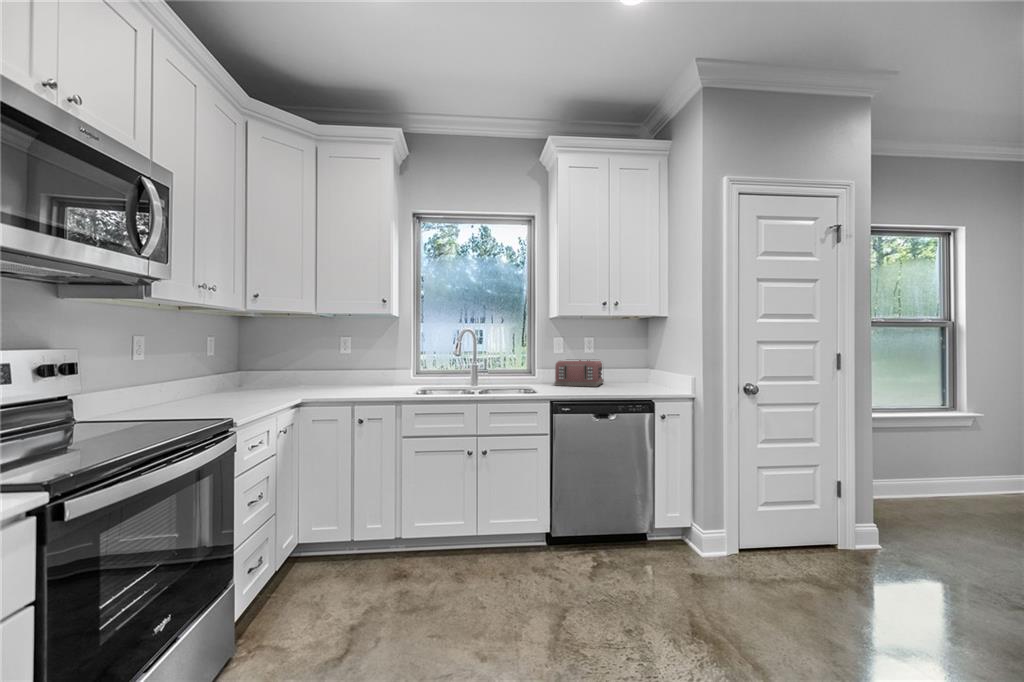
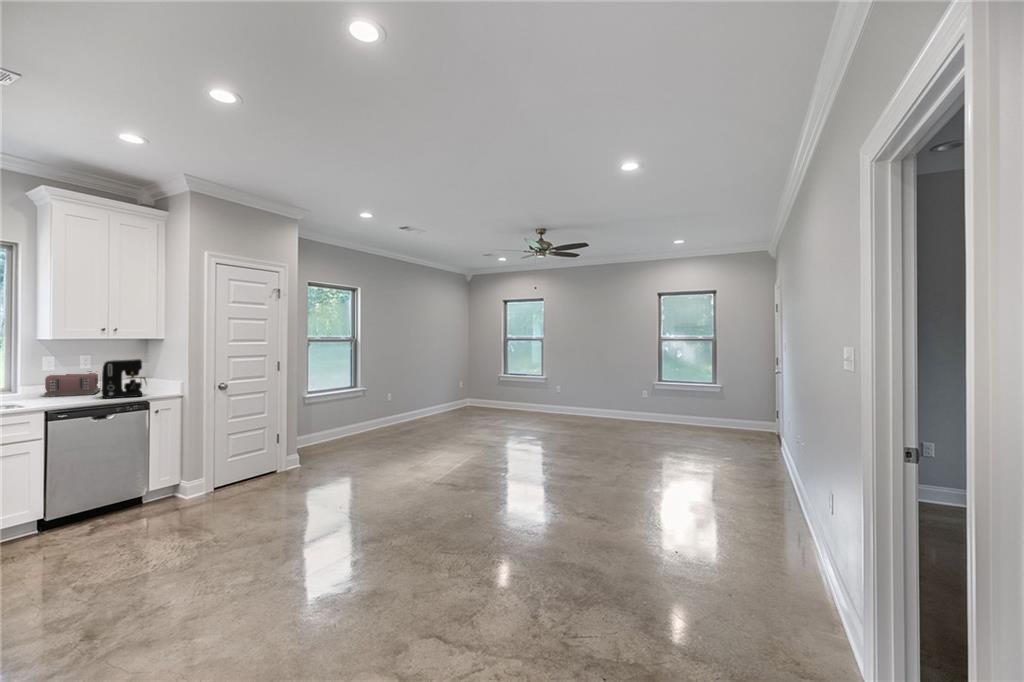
coffee maker: none [604,343,651,392] -> present [102,359,147,398]

